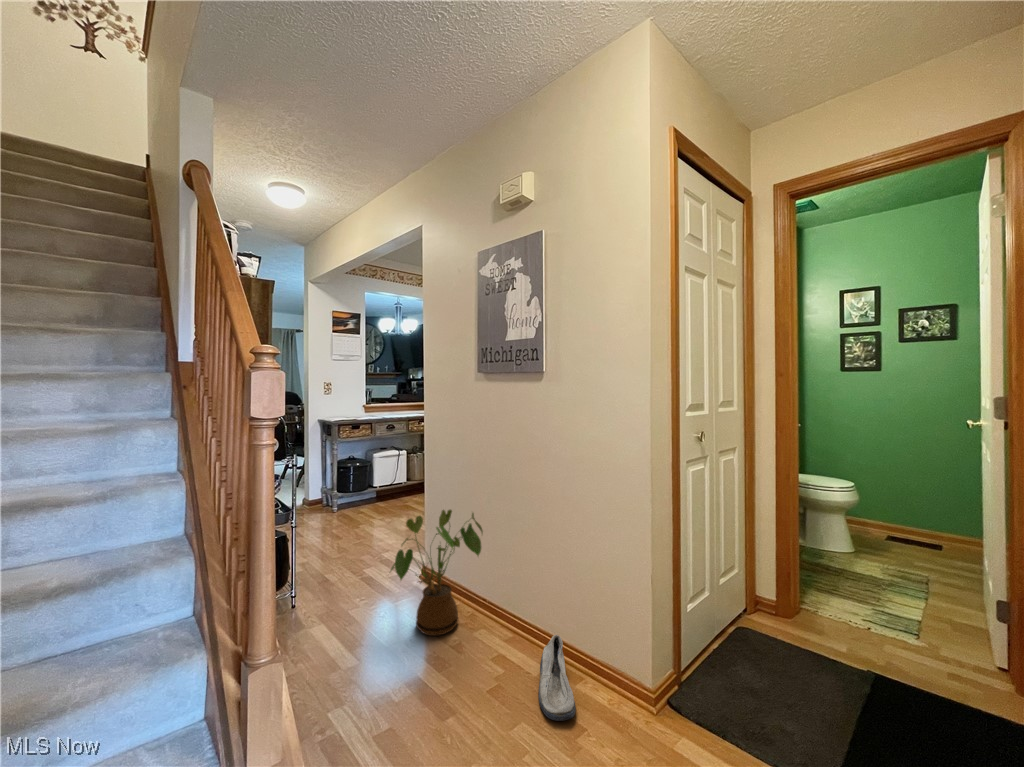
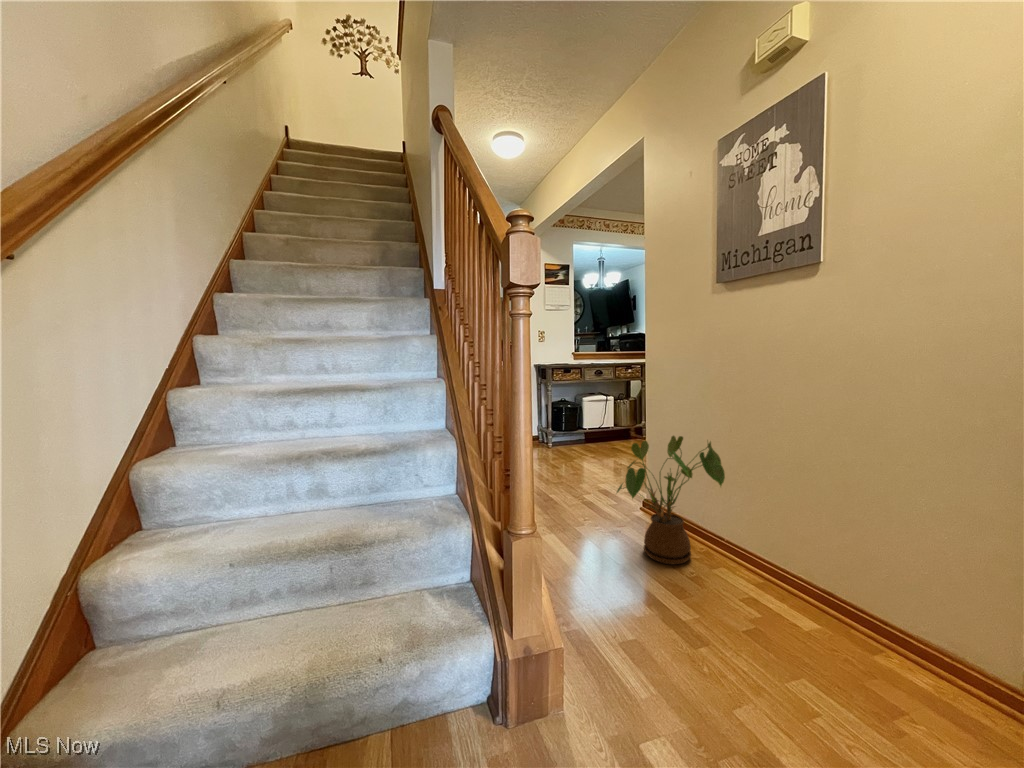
shoe: present [538,635,576,721] -> none [812,591,883,695]

